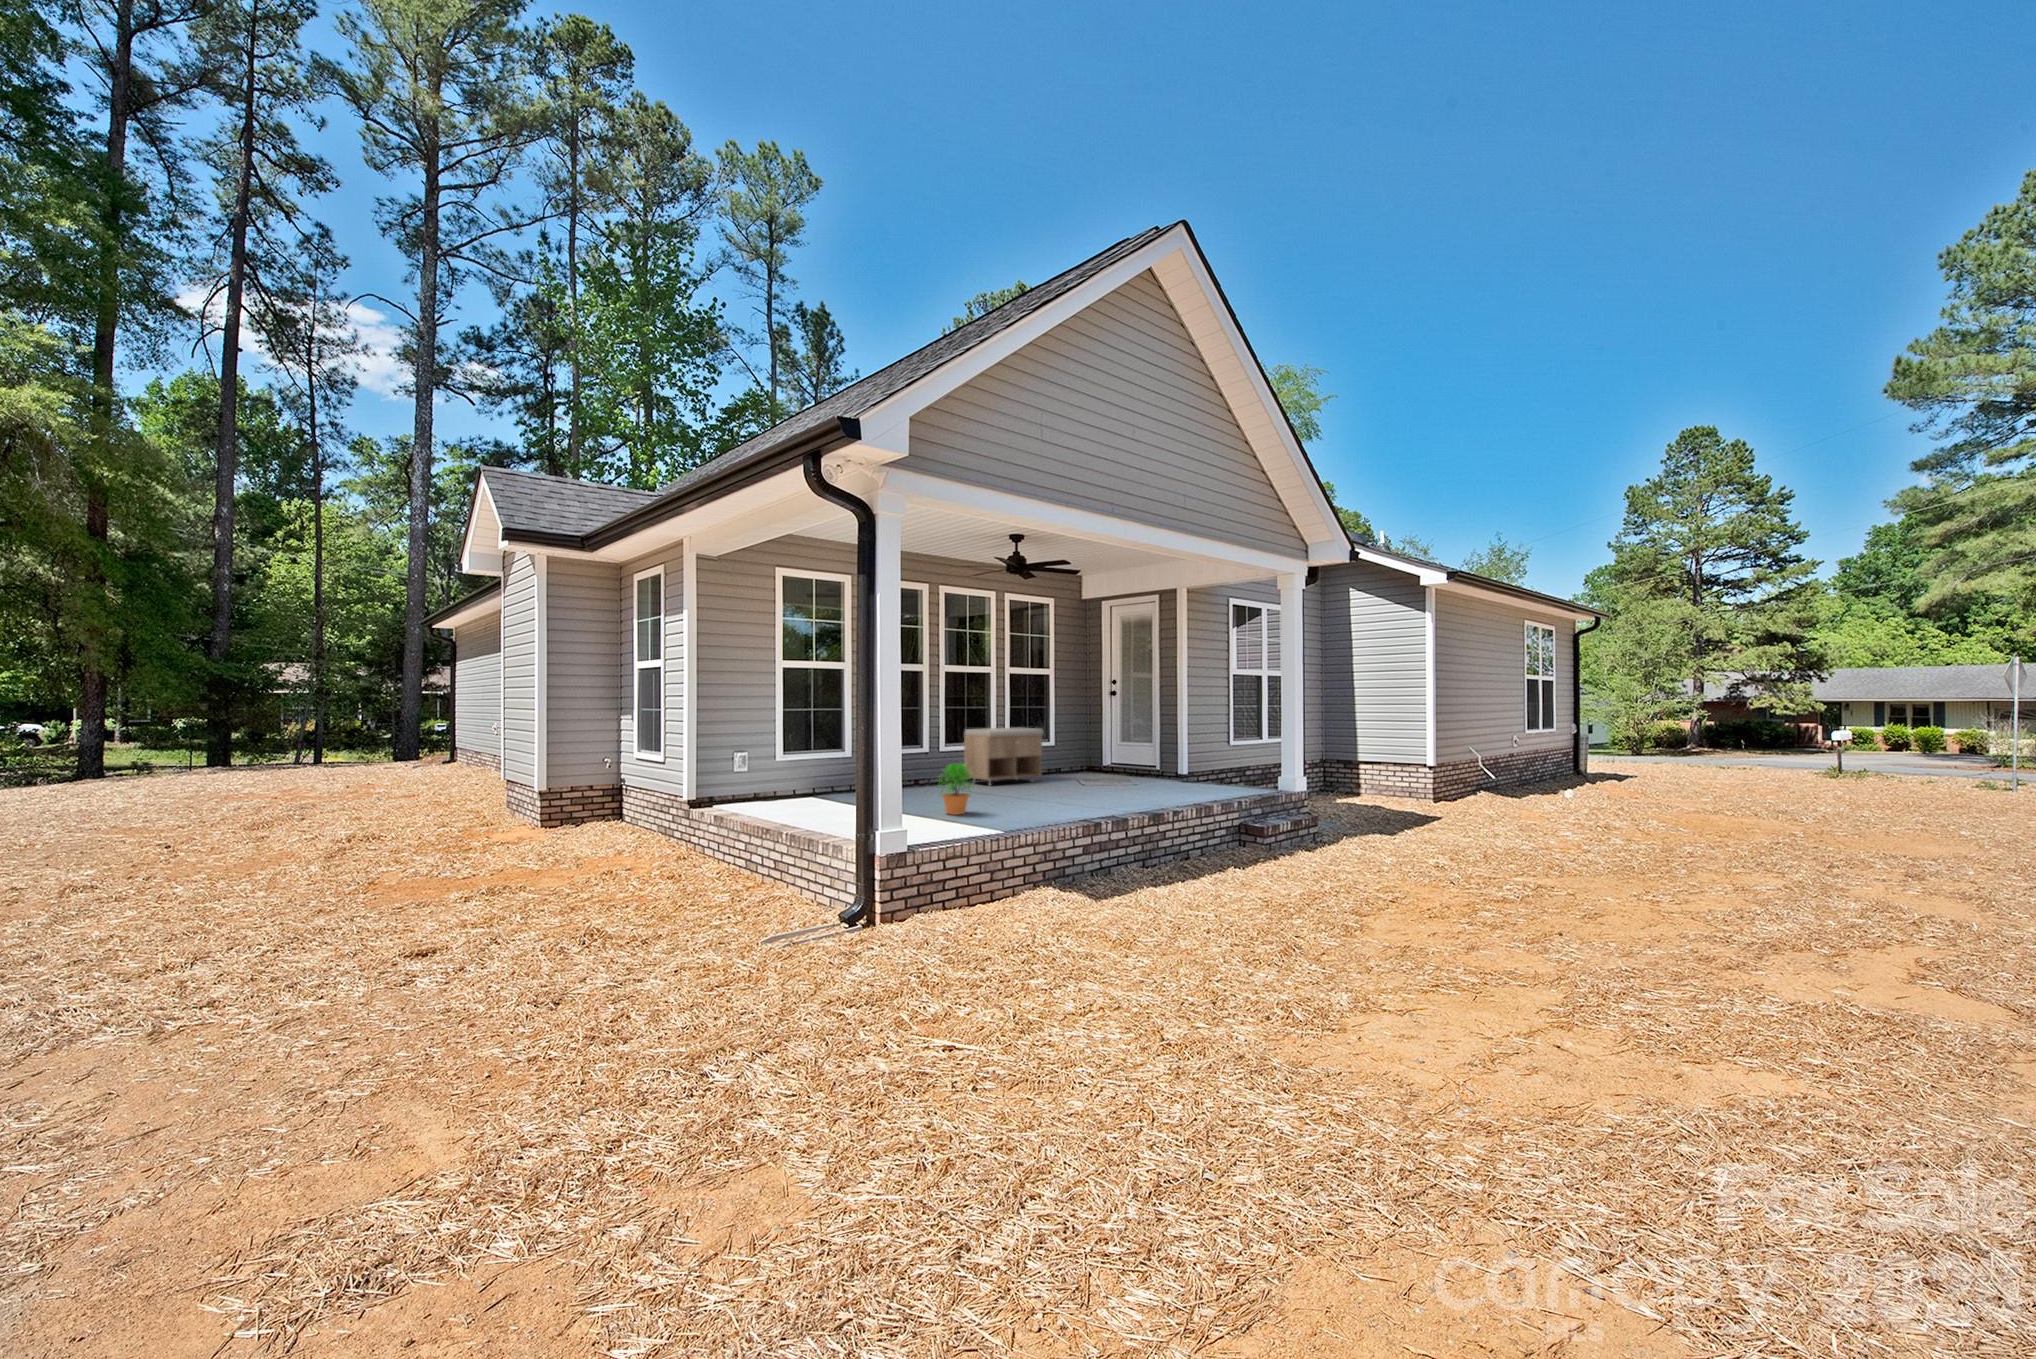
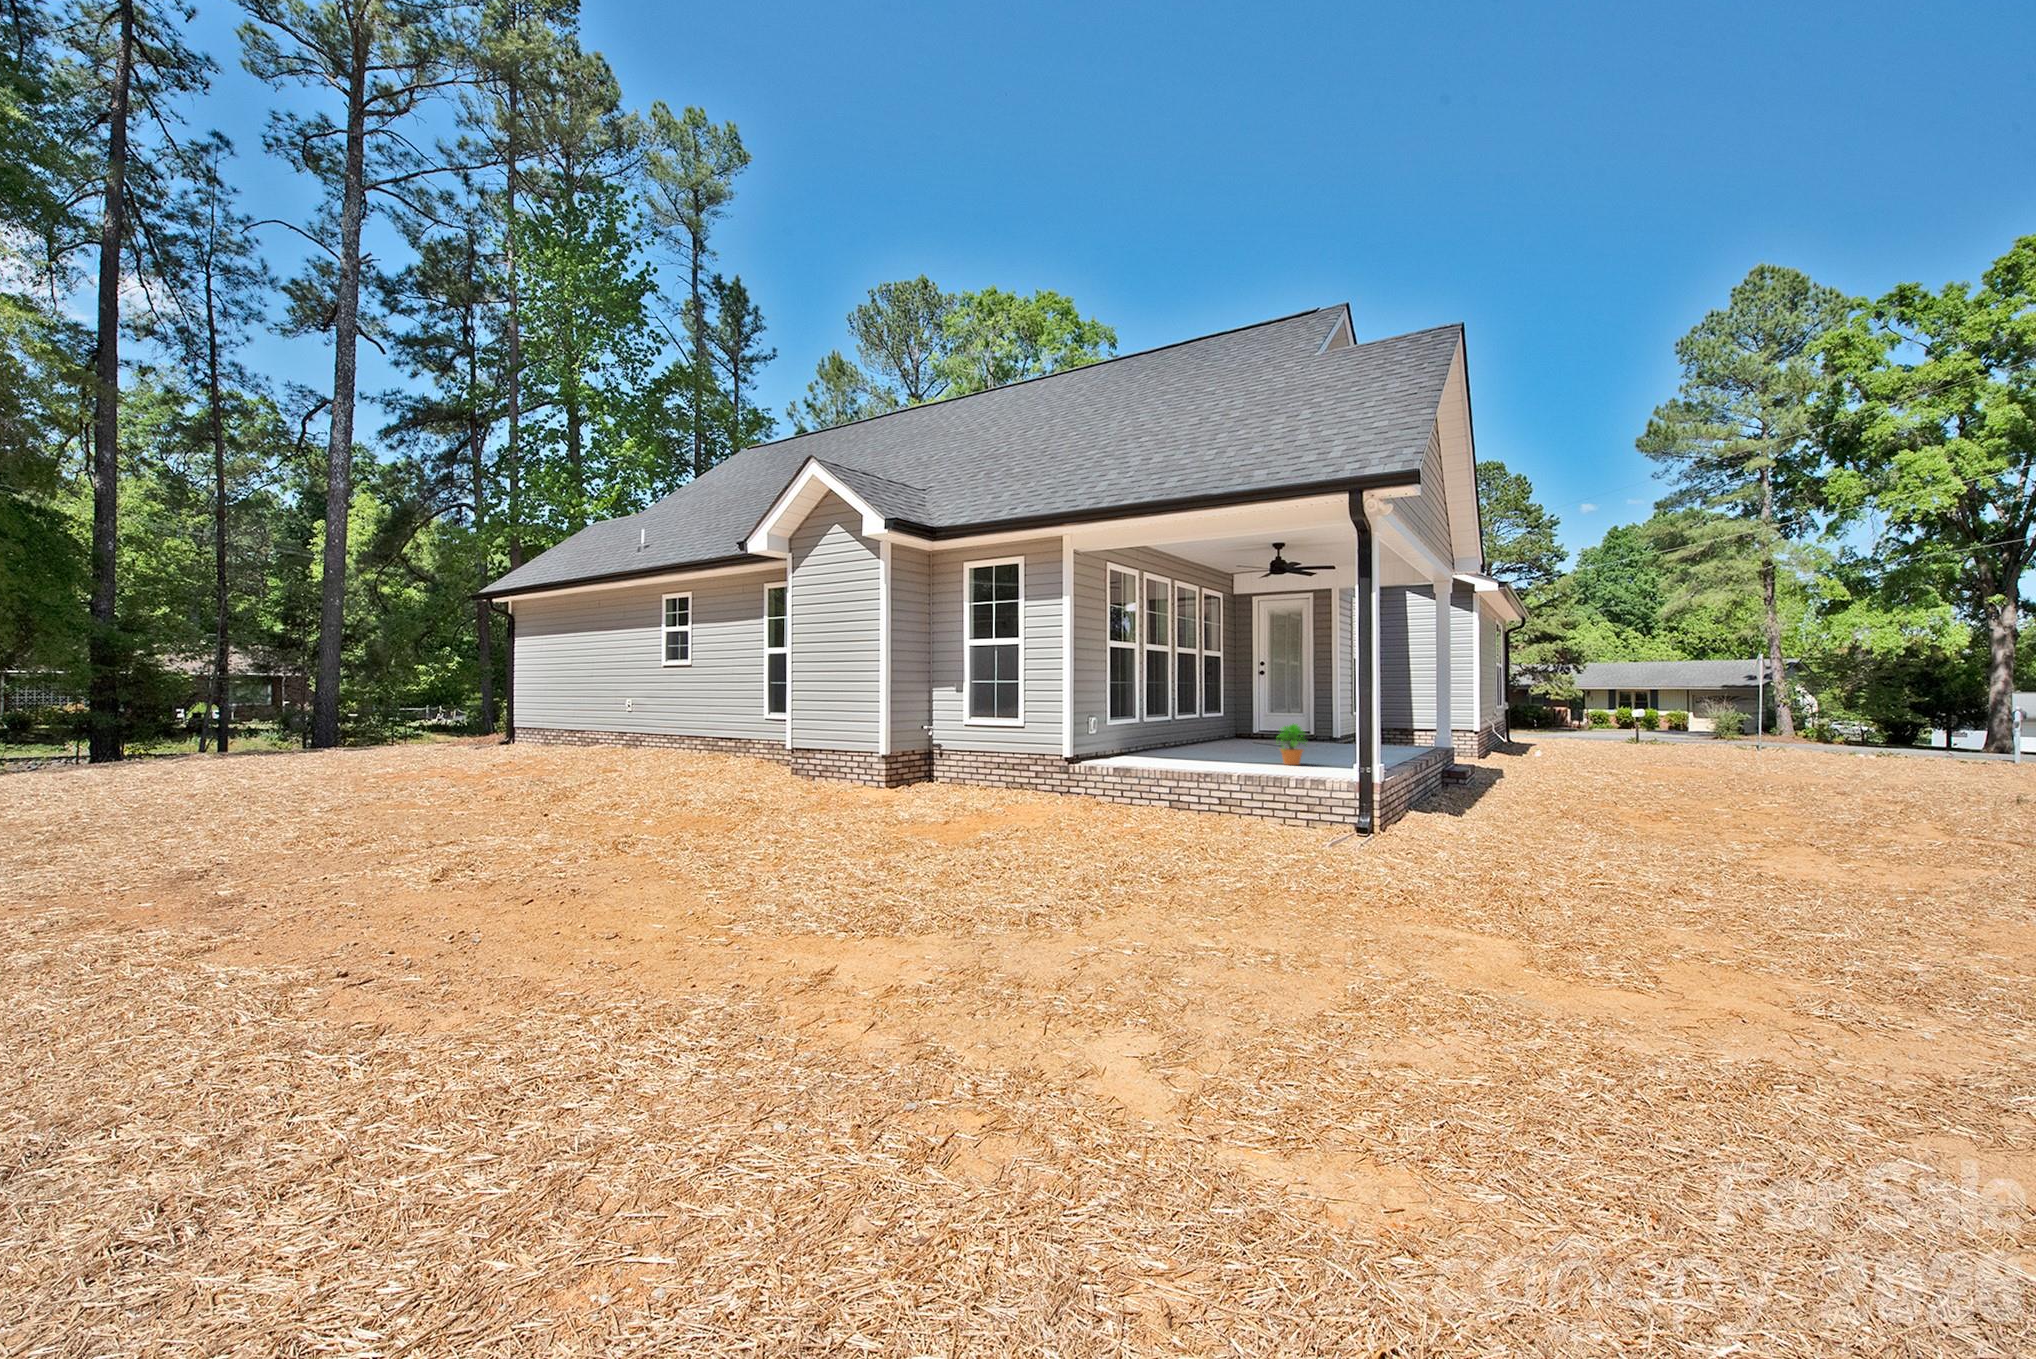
storage bench: present [964,728,1044,785] -> none [1189,701,1245,748]

